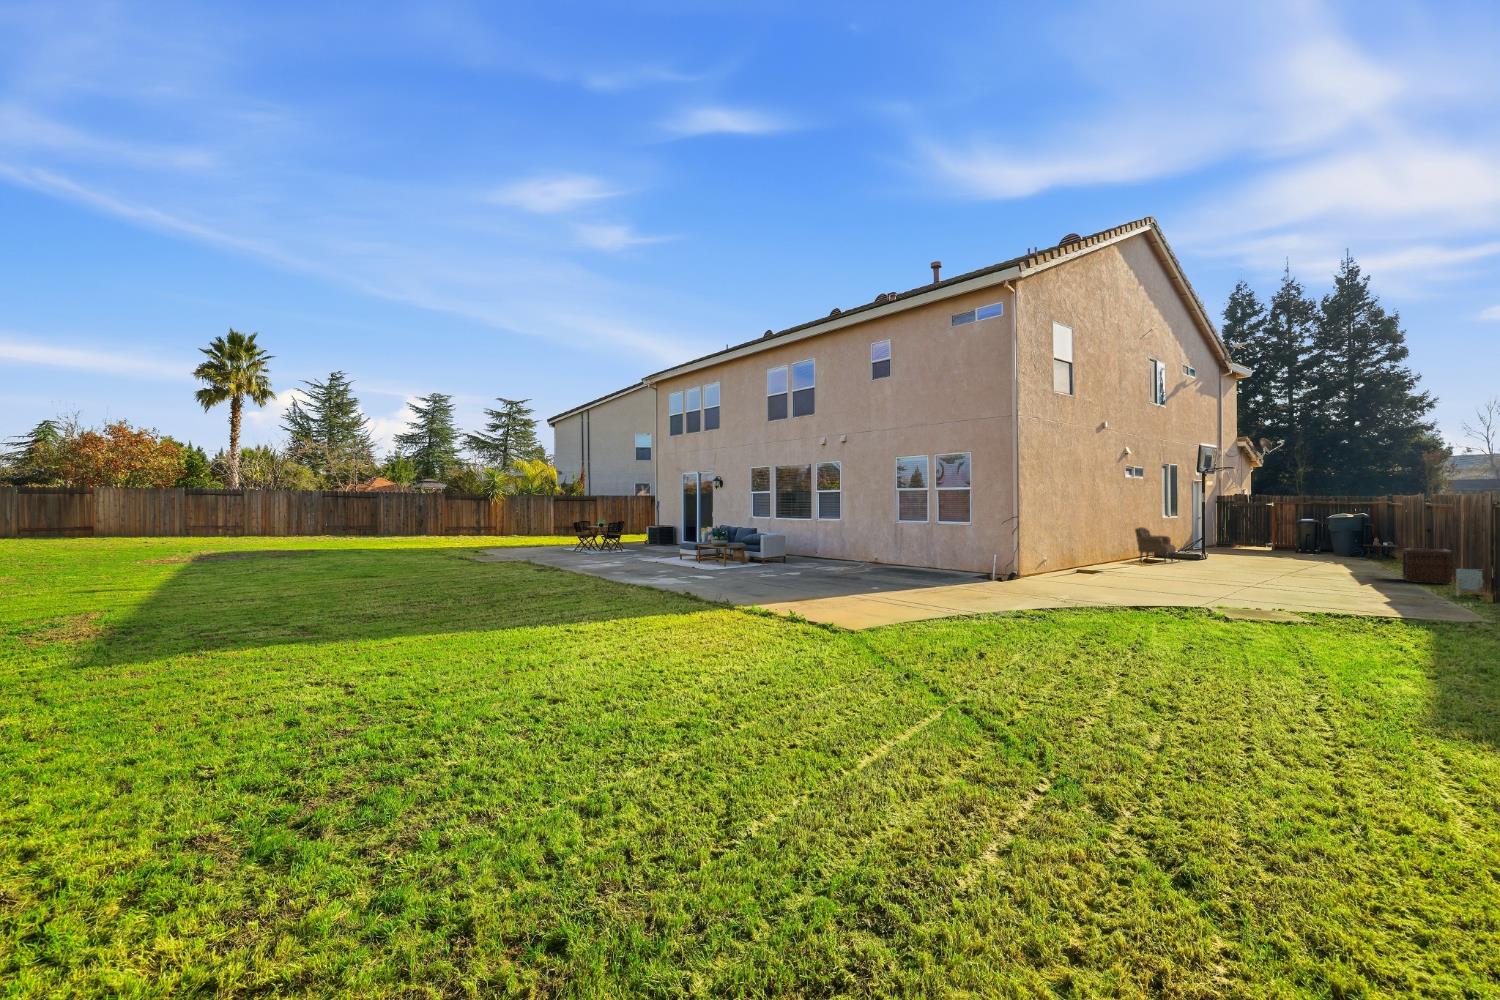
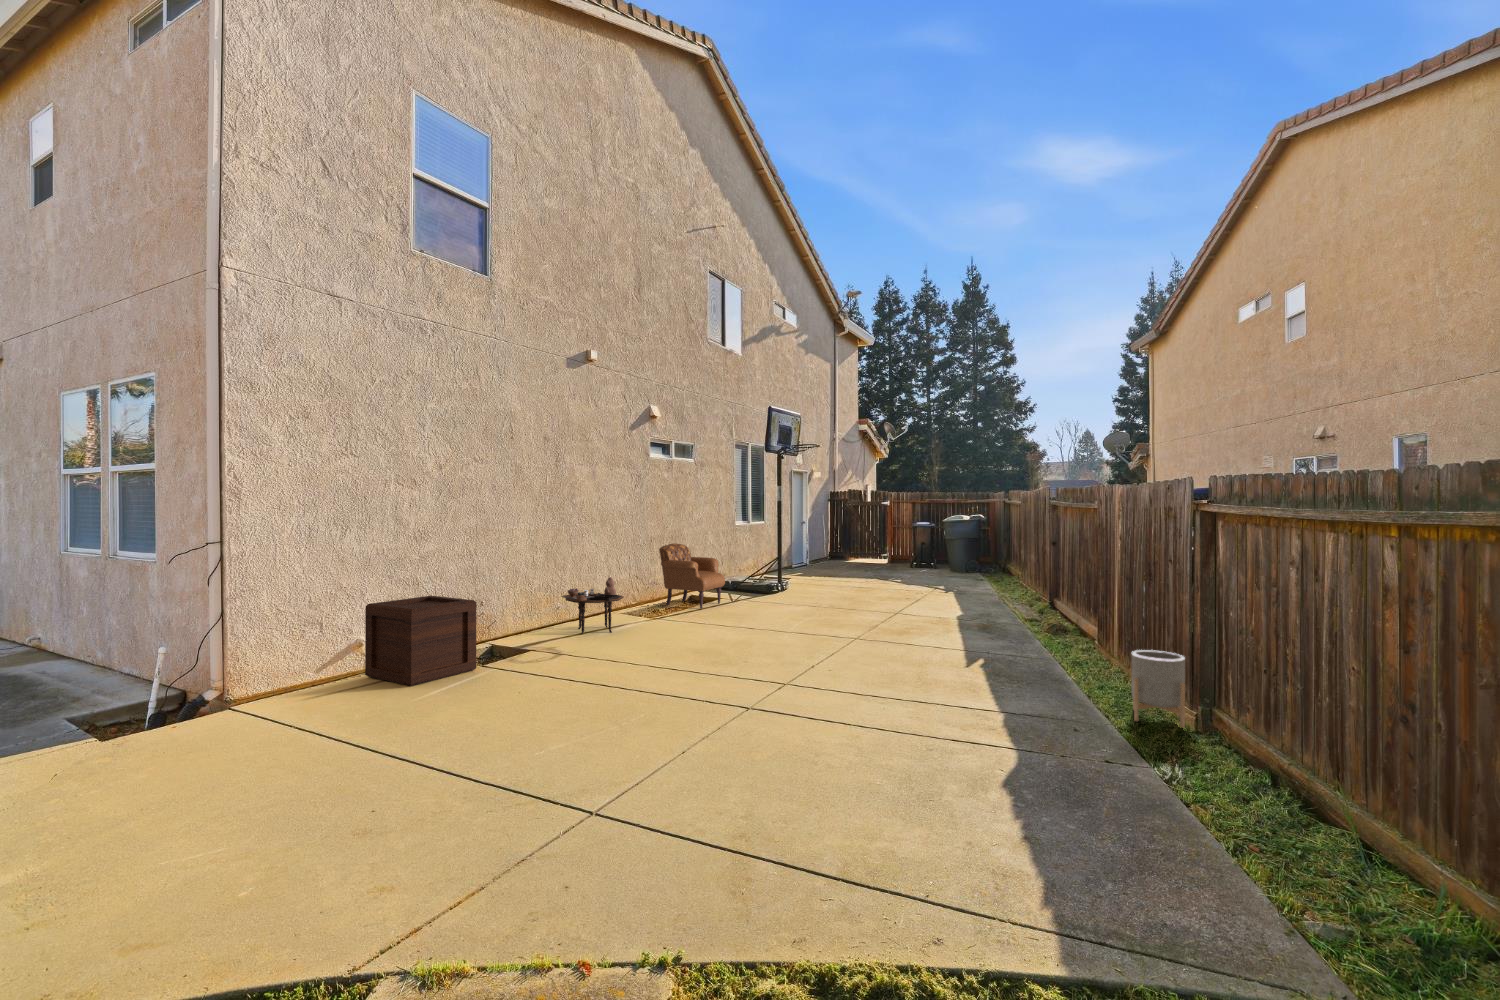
side table: present [1363,538,1397,560] -> present [561,577,624,634]
wooden crate: present [1402,548,1453,584] -> present [365,596,477,686]

